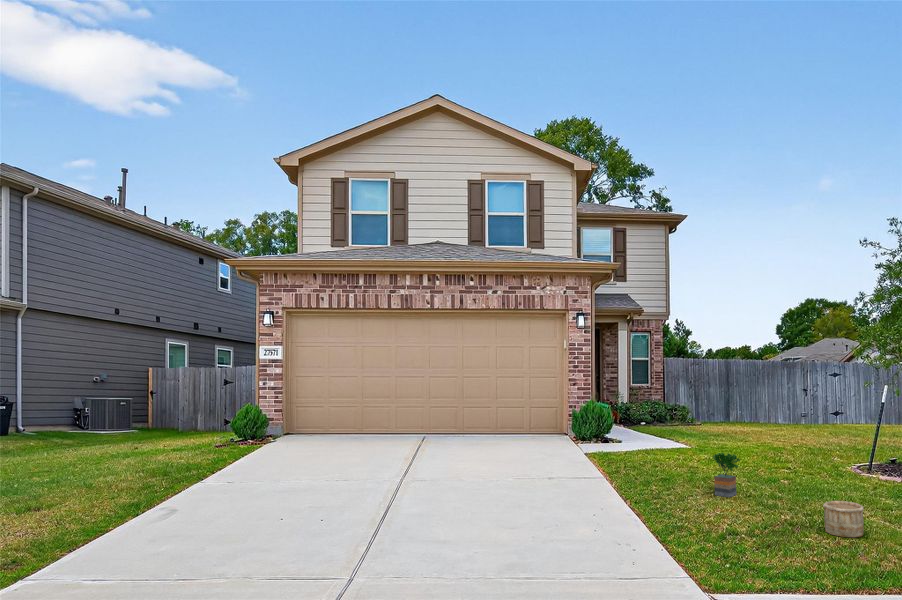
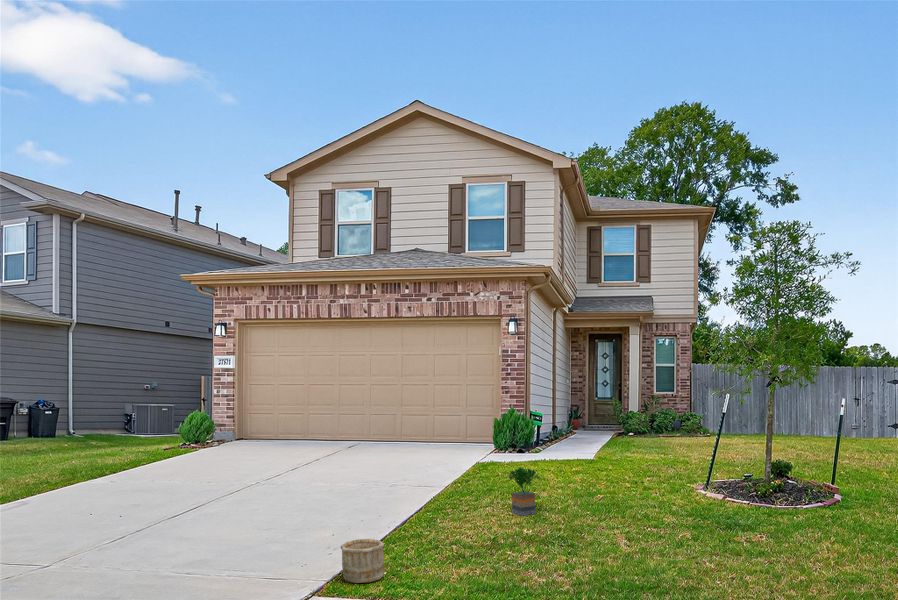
wooden bucket: present [823,501,864,537] -> present [340,539,384,583]

